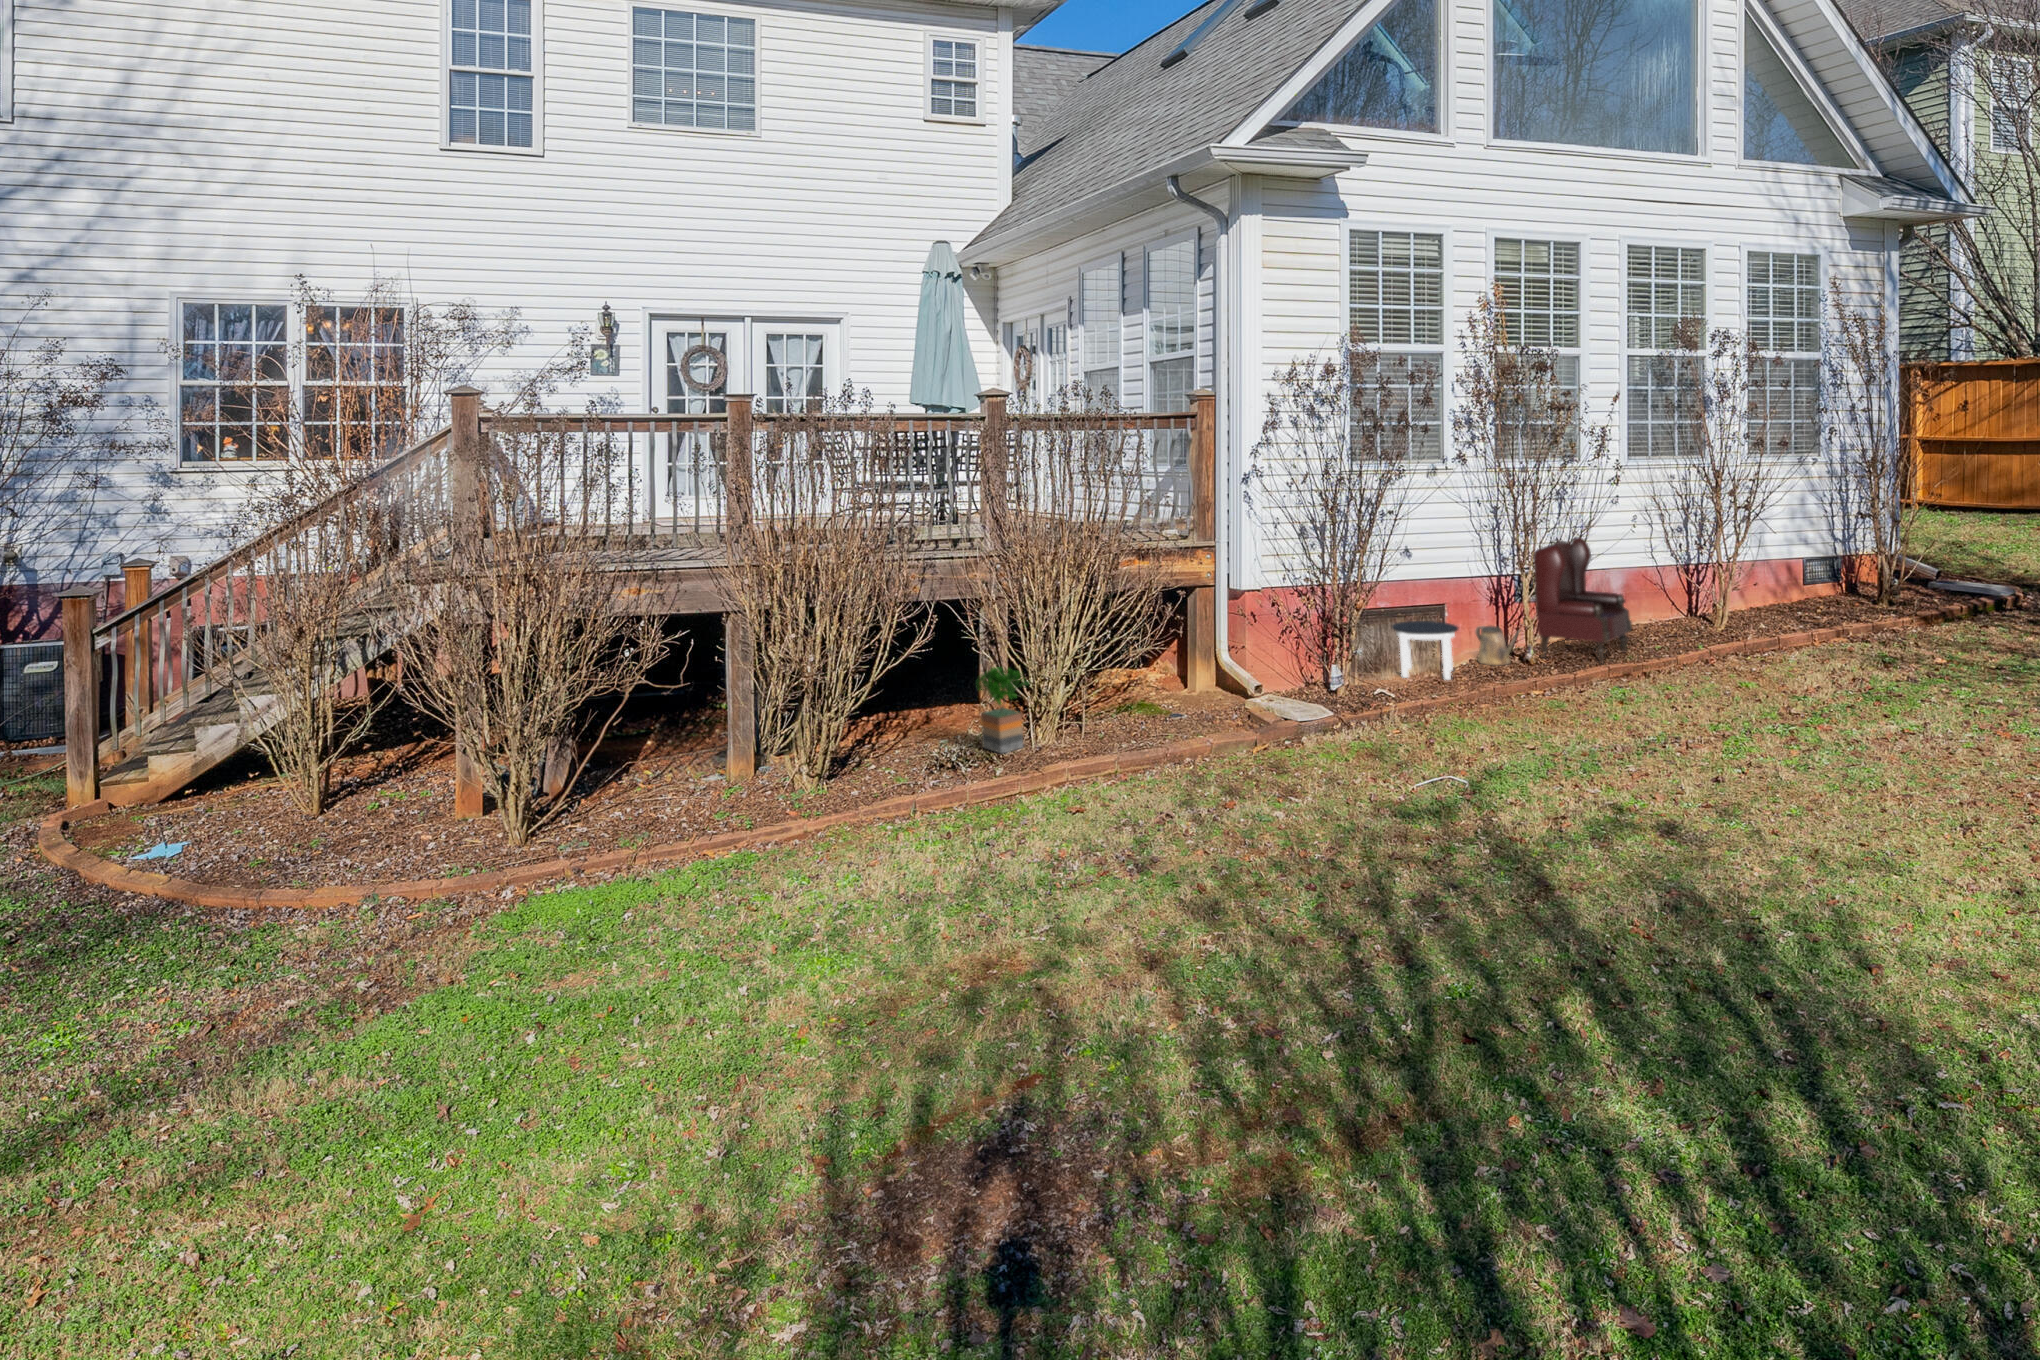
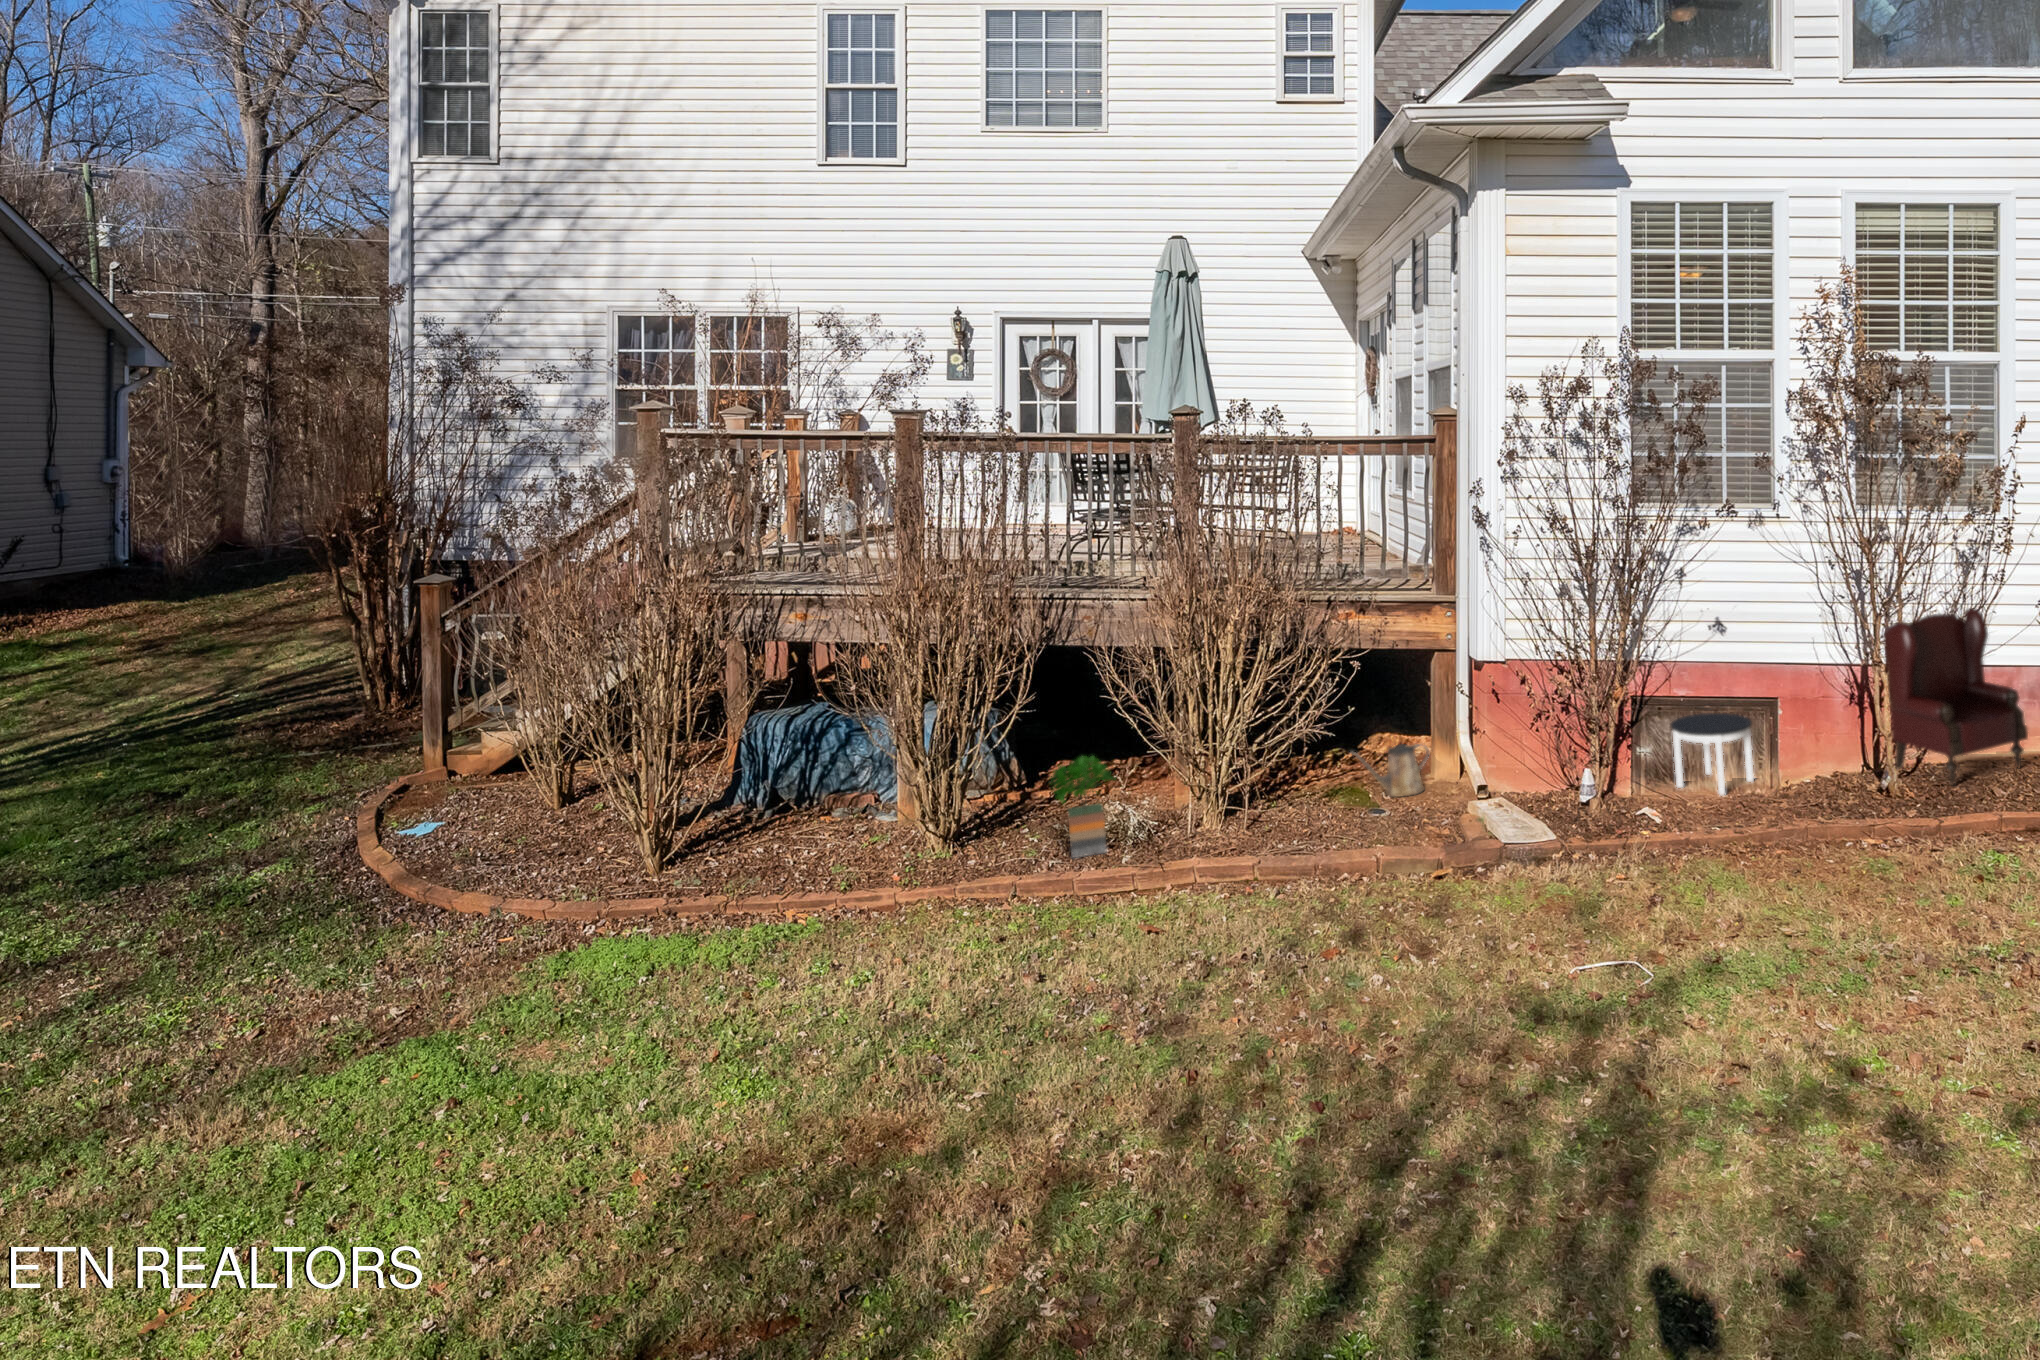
watering can: present [1475,626,1521,665] -> present [1352,744,1430,797]

